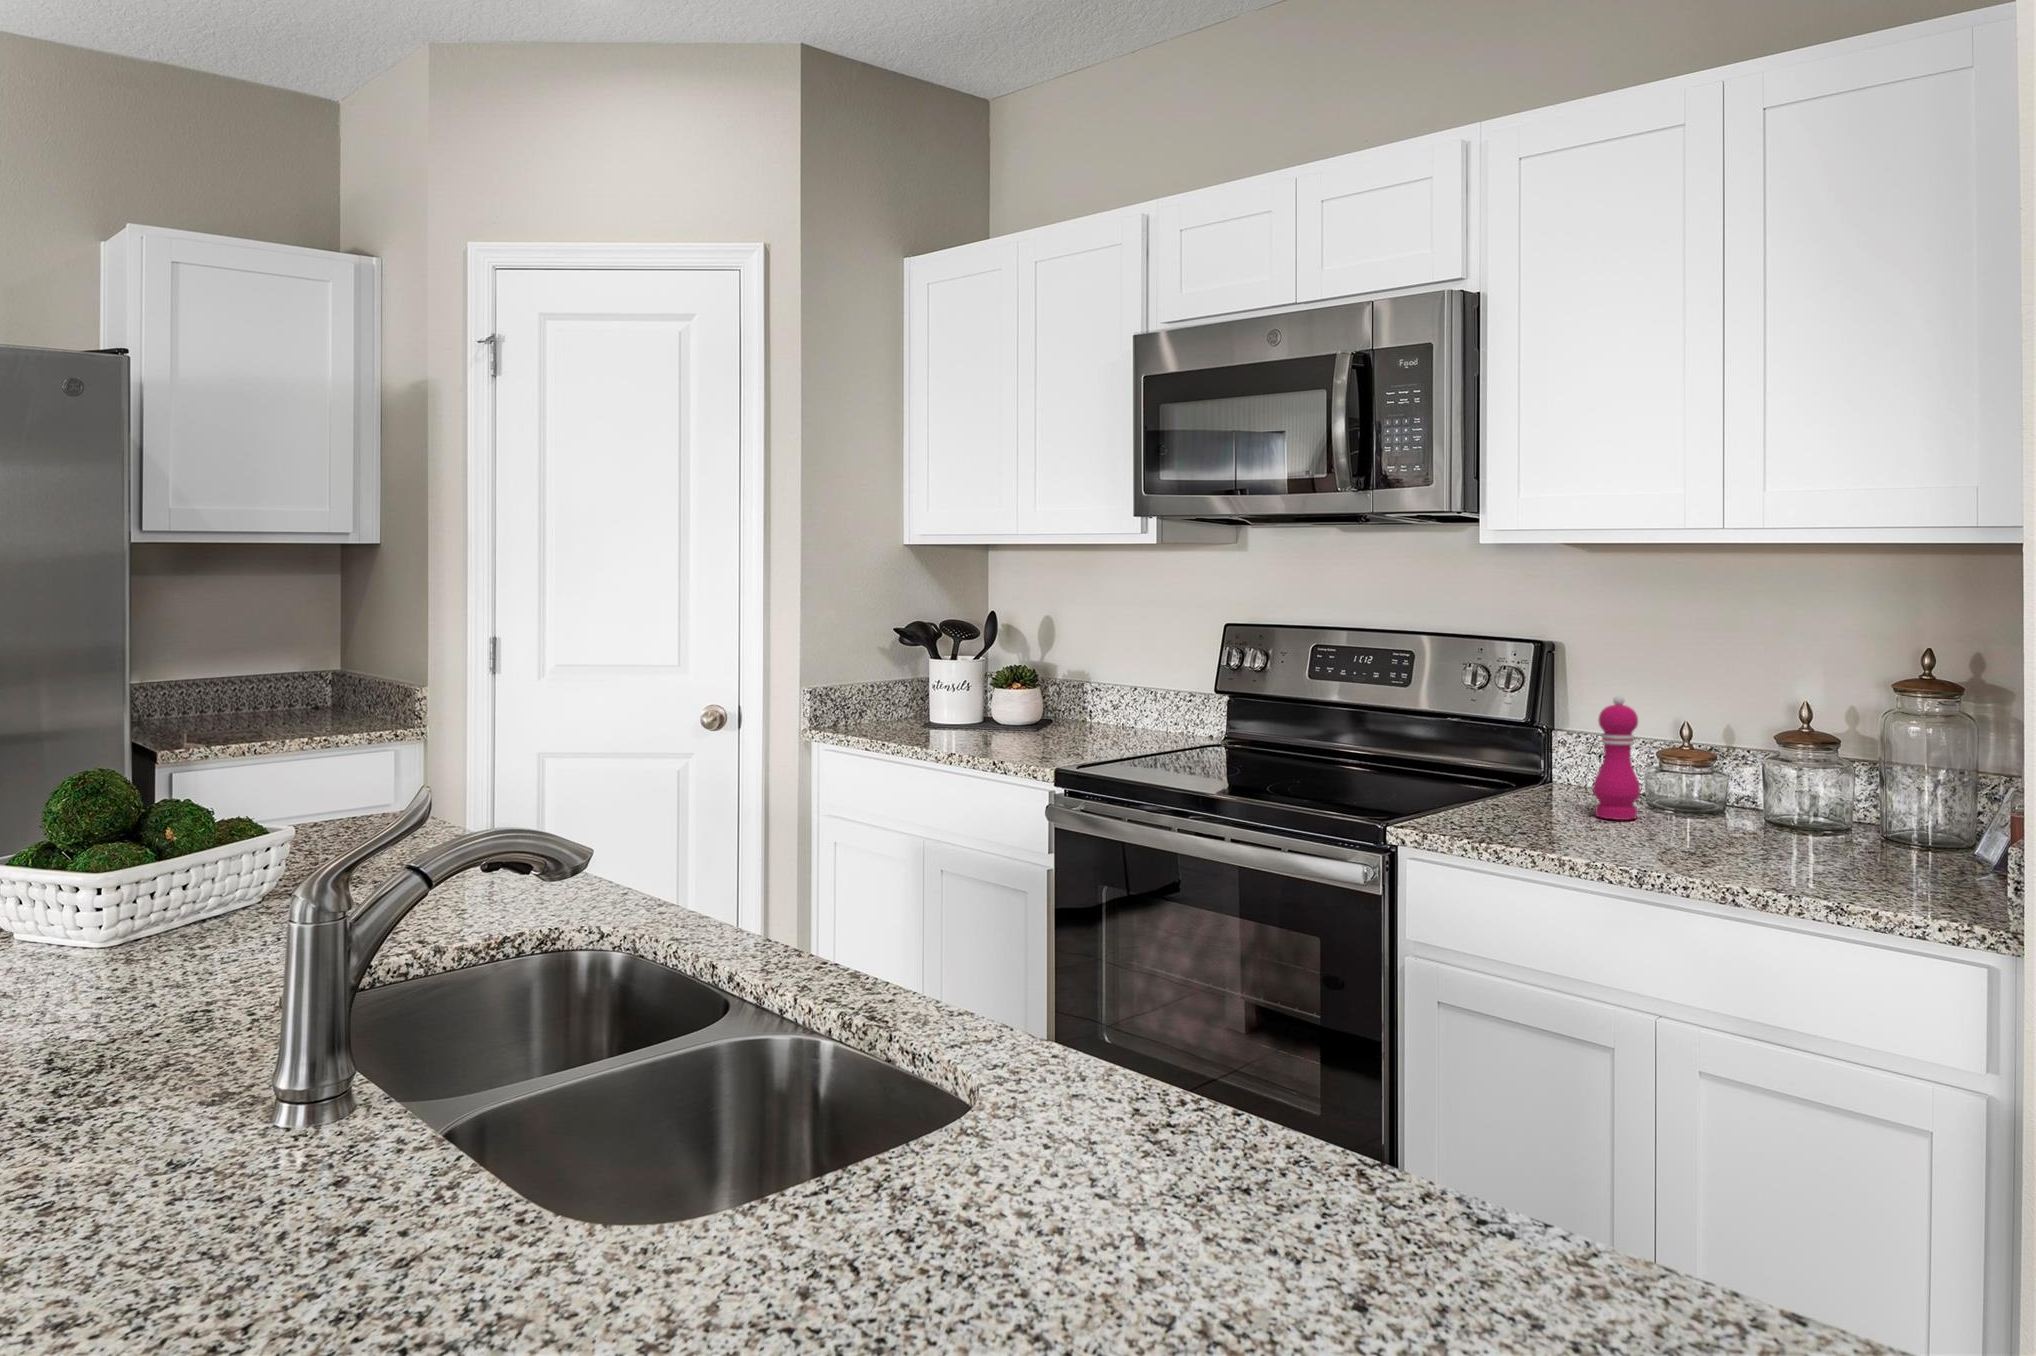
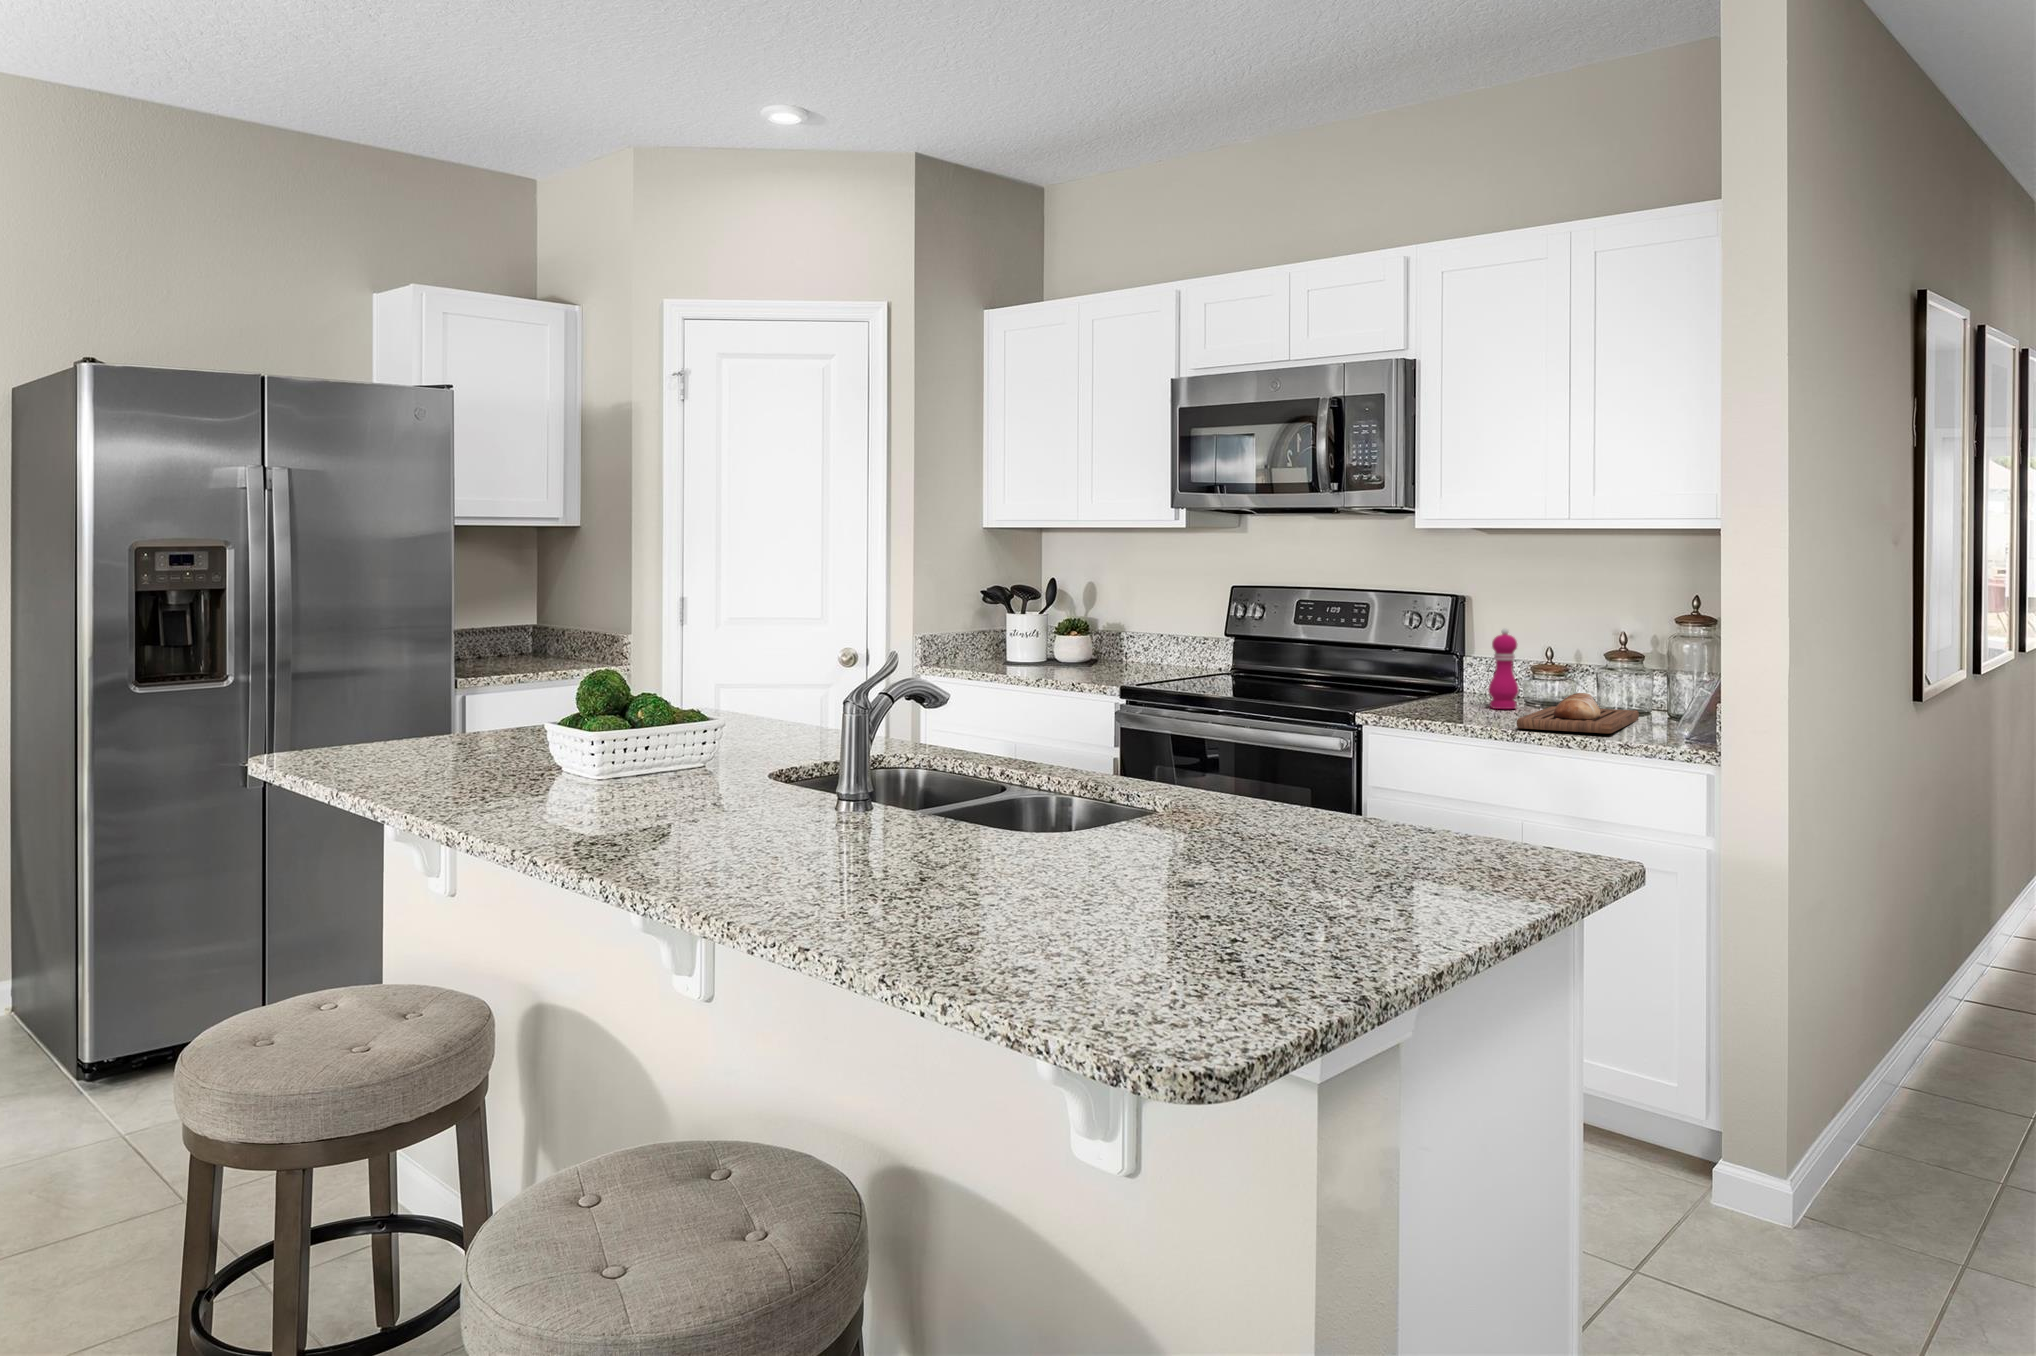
bread loaf: none [1643,802,1836,881] -> present [1517,693,1639,733]

